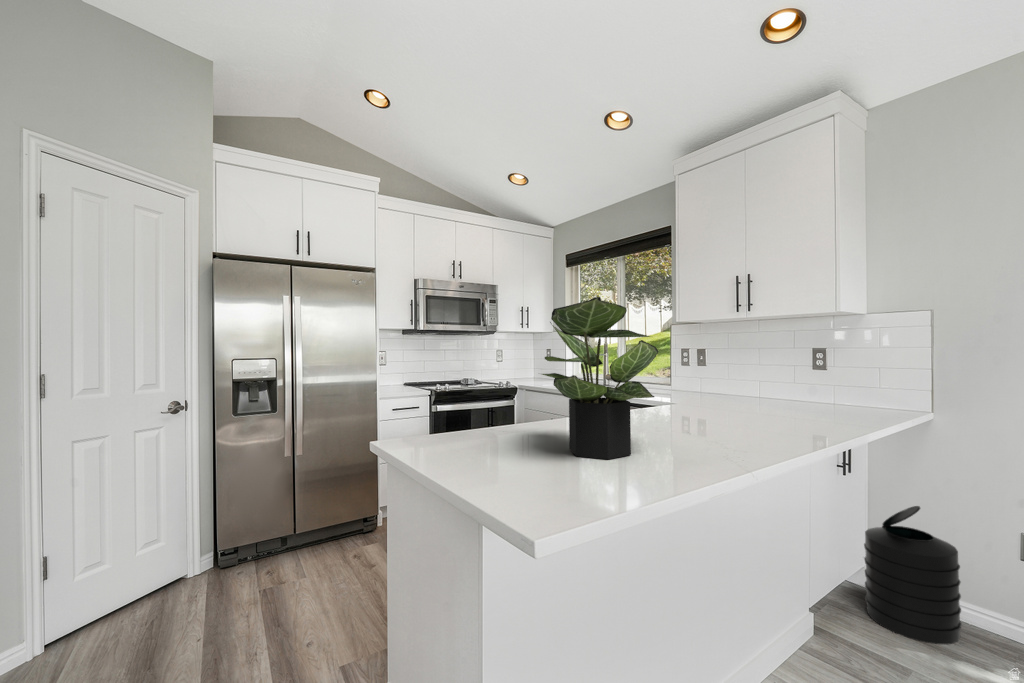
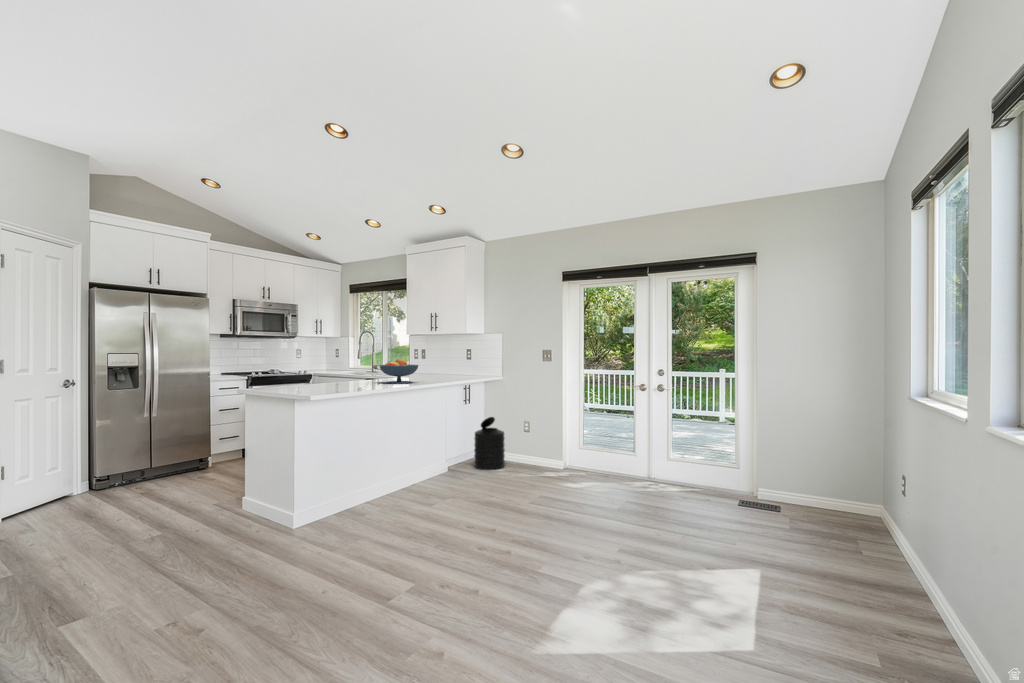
potted plant: present [542,297,659,459] -> none [315,331,362,387]
fruit bowl: none [680,372,789,441] -> present [380,359,418,384]

